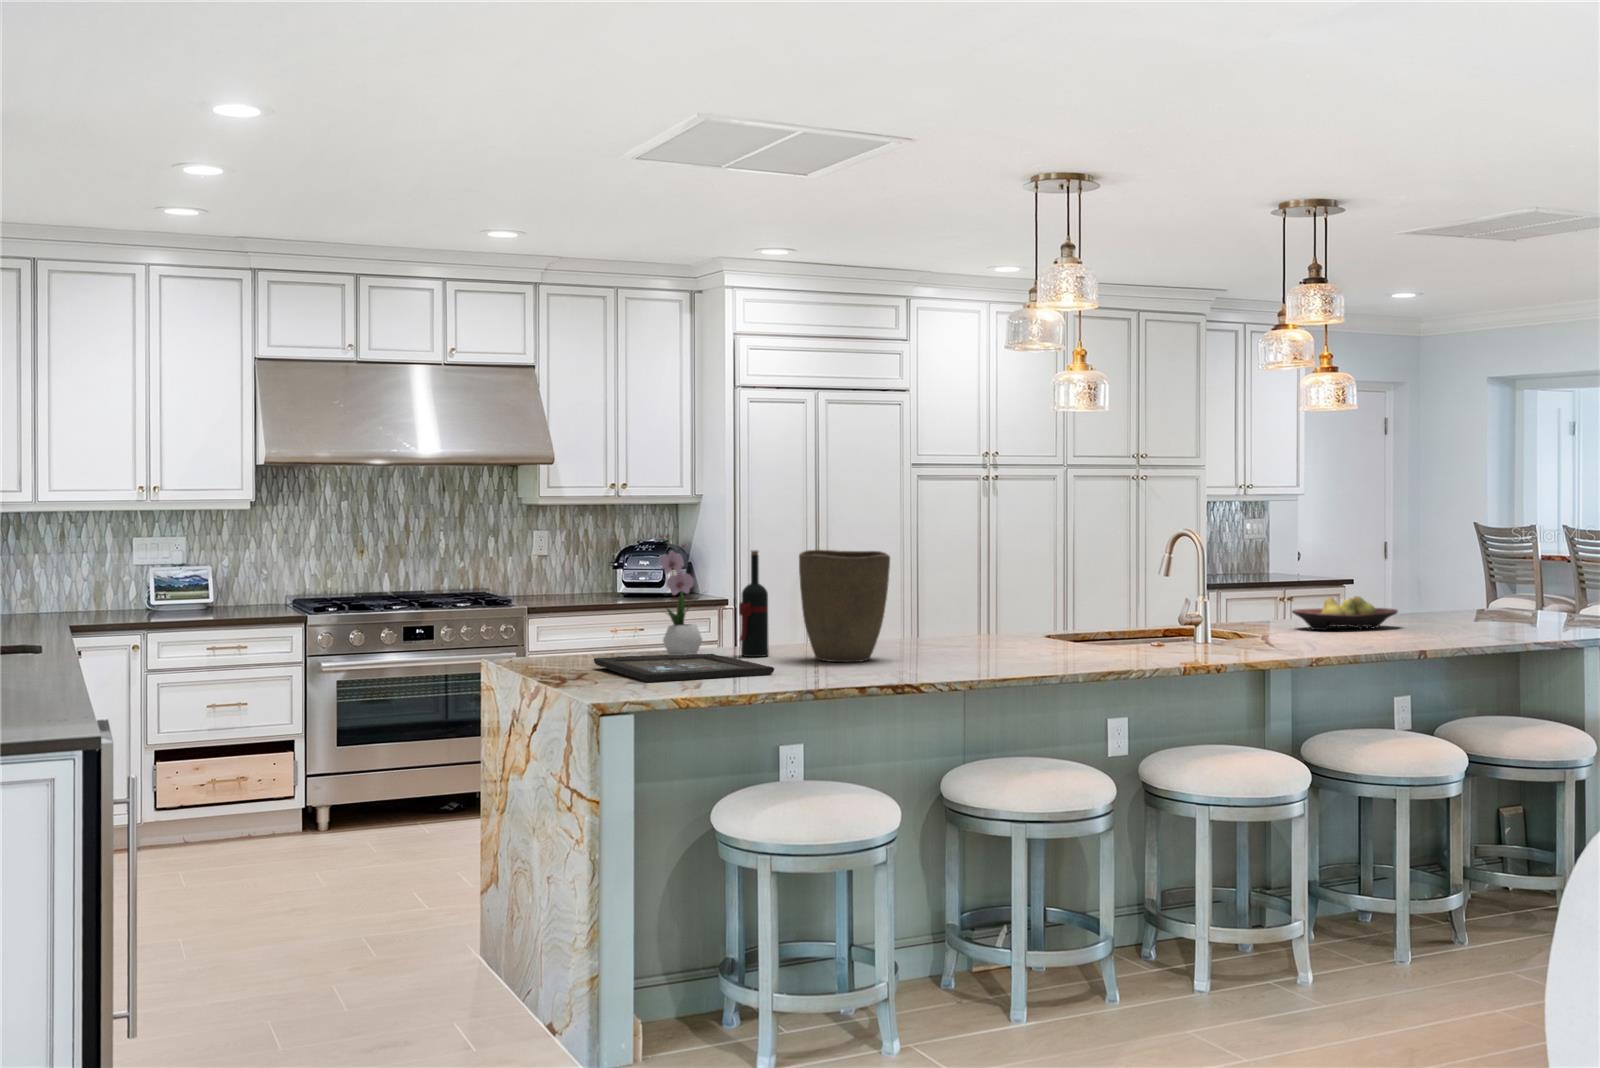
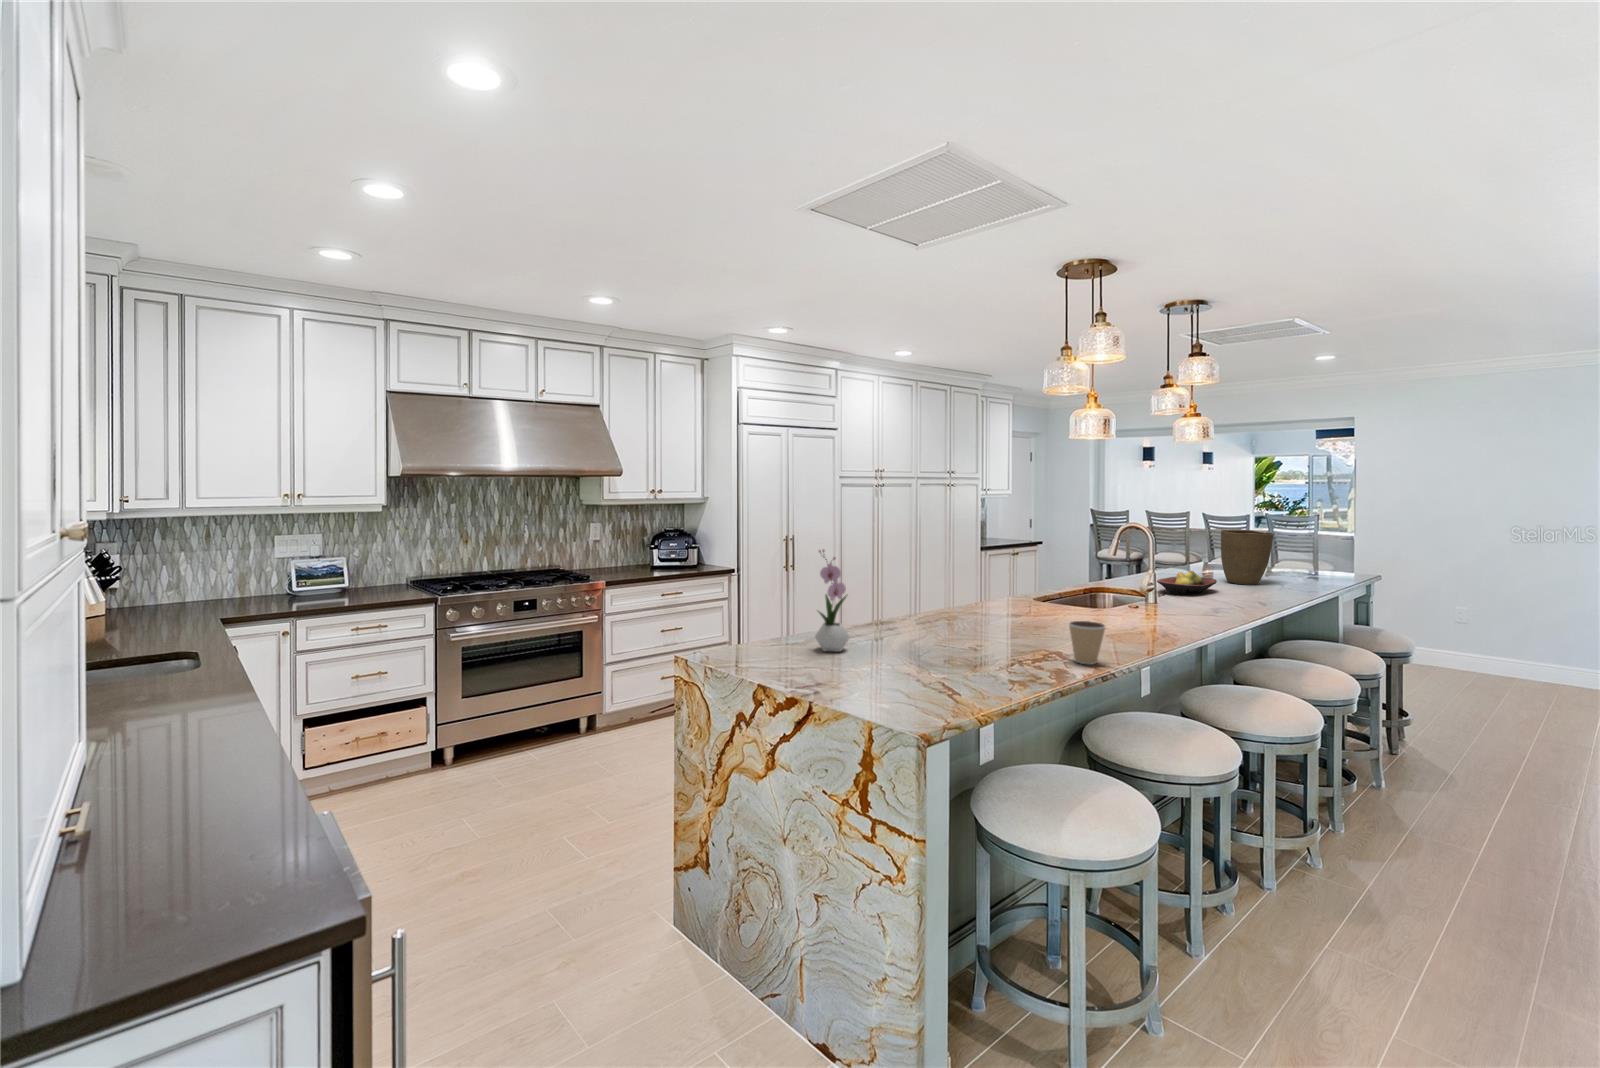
wine bottle: present [739,550,769,657] -> none [881,561,904,650]
vase: present [799,550,890,662] -> present [1221,530,1274,585]
coffee cup: none [924,619,965,668] -> present [1069,621,1105,665]
tray: present [594,654,774,683] -> none [797,654,981,710]

